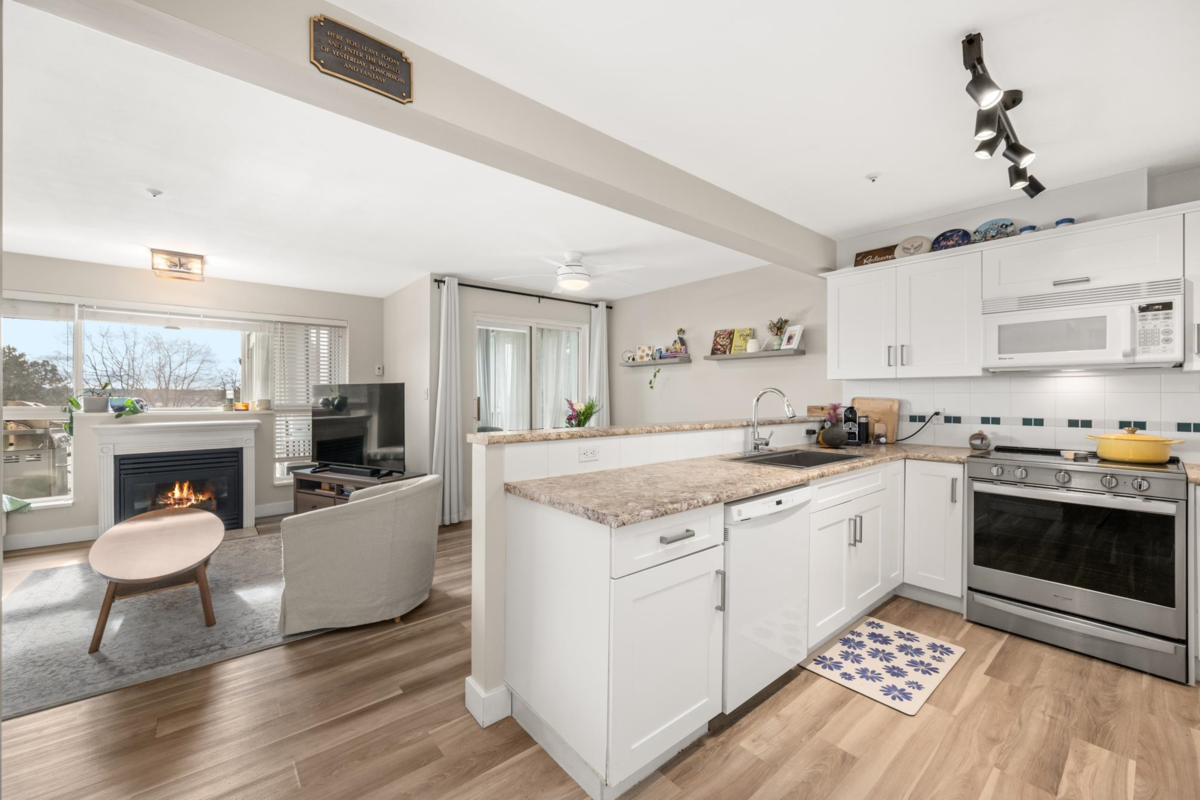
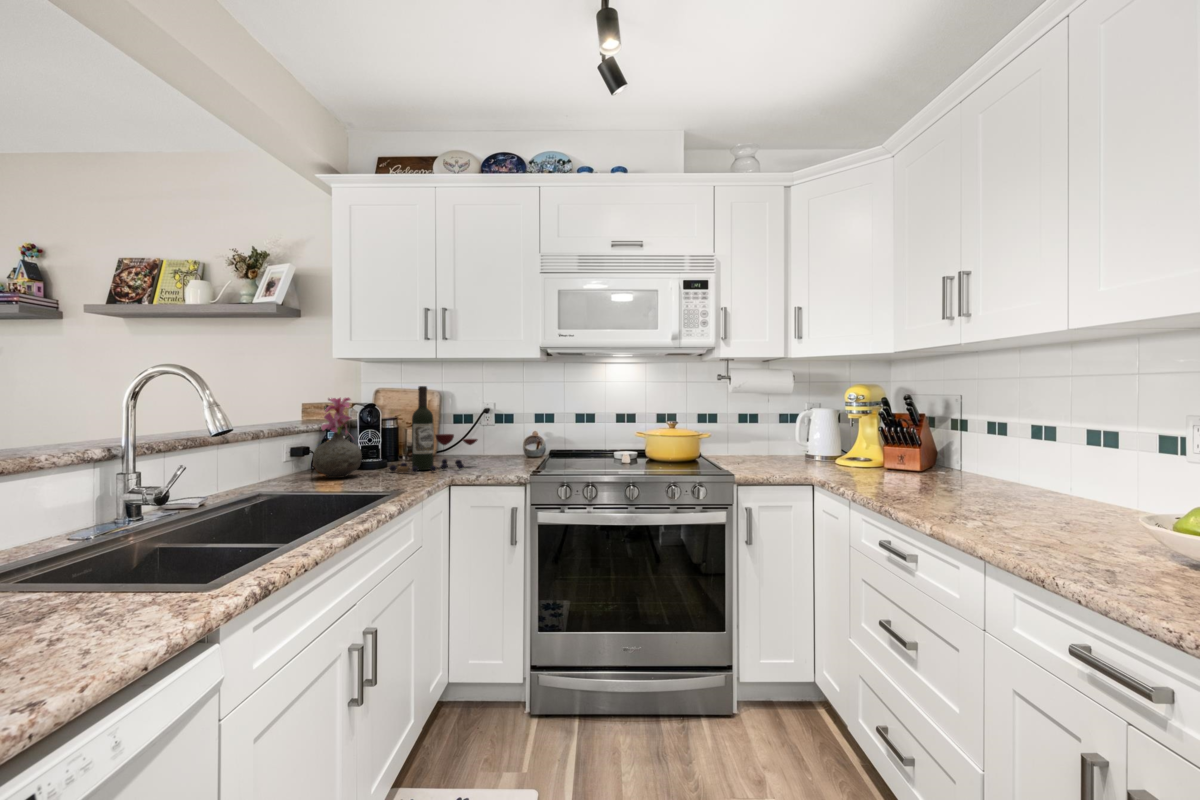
wine bottle: none [865,397,929,450] -> present [389,386,477,473]

